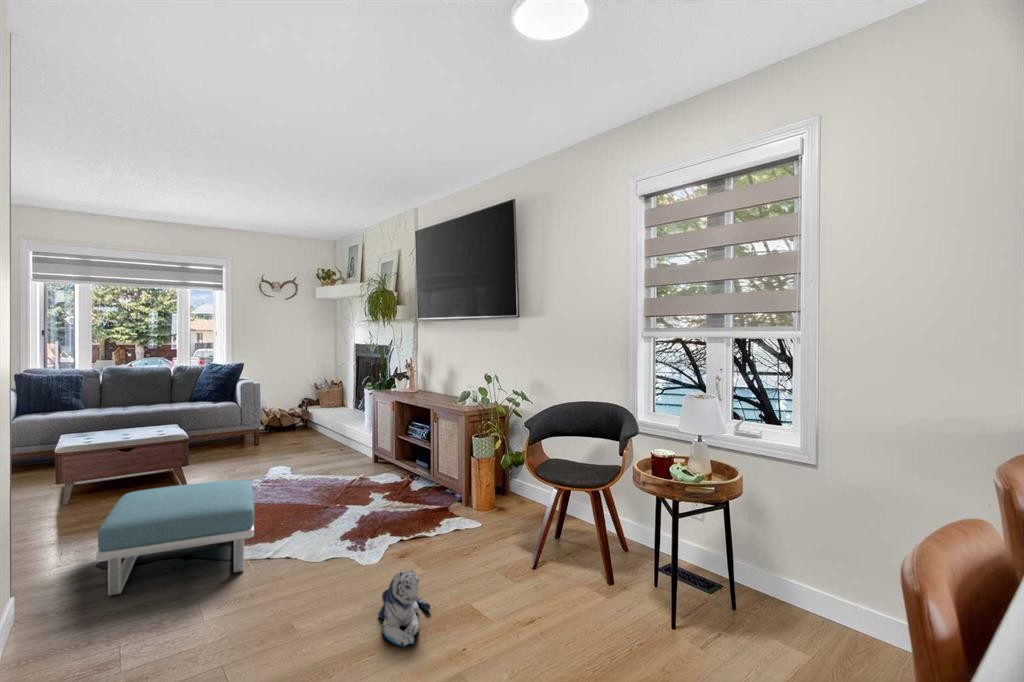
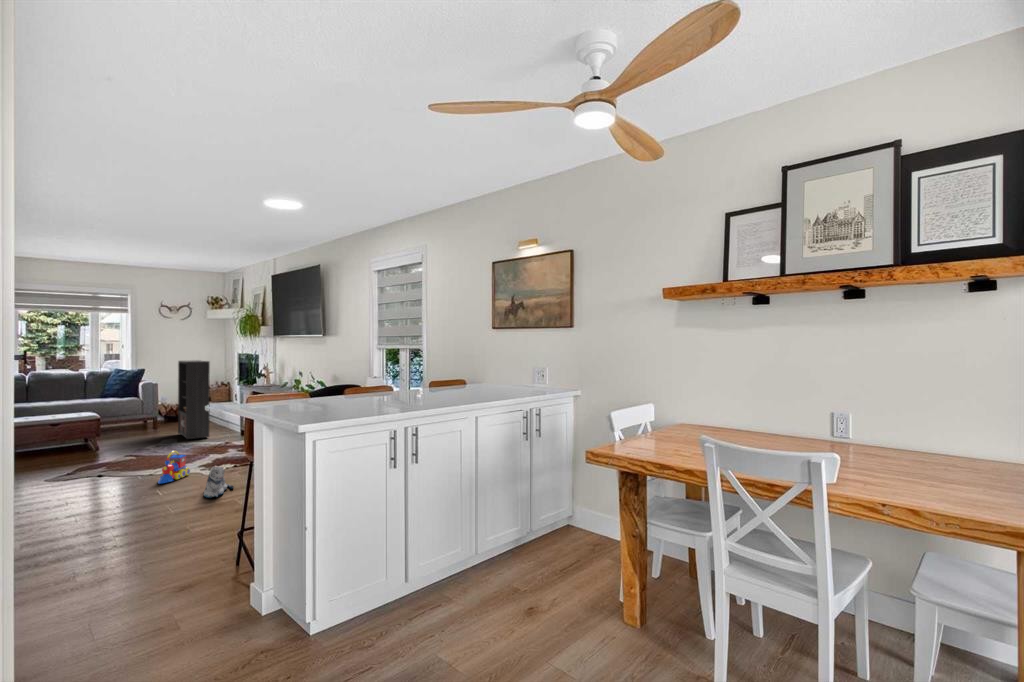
bookcase: none [289,353,360,467] -> present [178,360,210,439]
footstool: present [96,480,254,596] -> none [47,437,142,491]
toy train: none [285,516,334,584] -> present [158,451,190,484]

